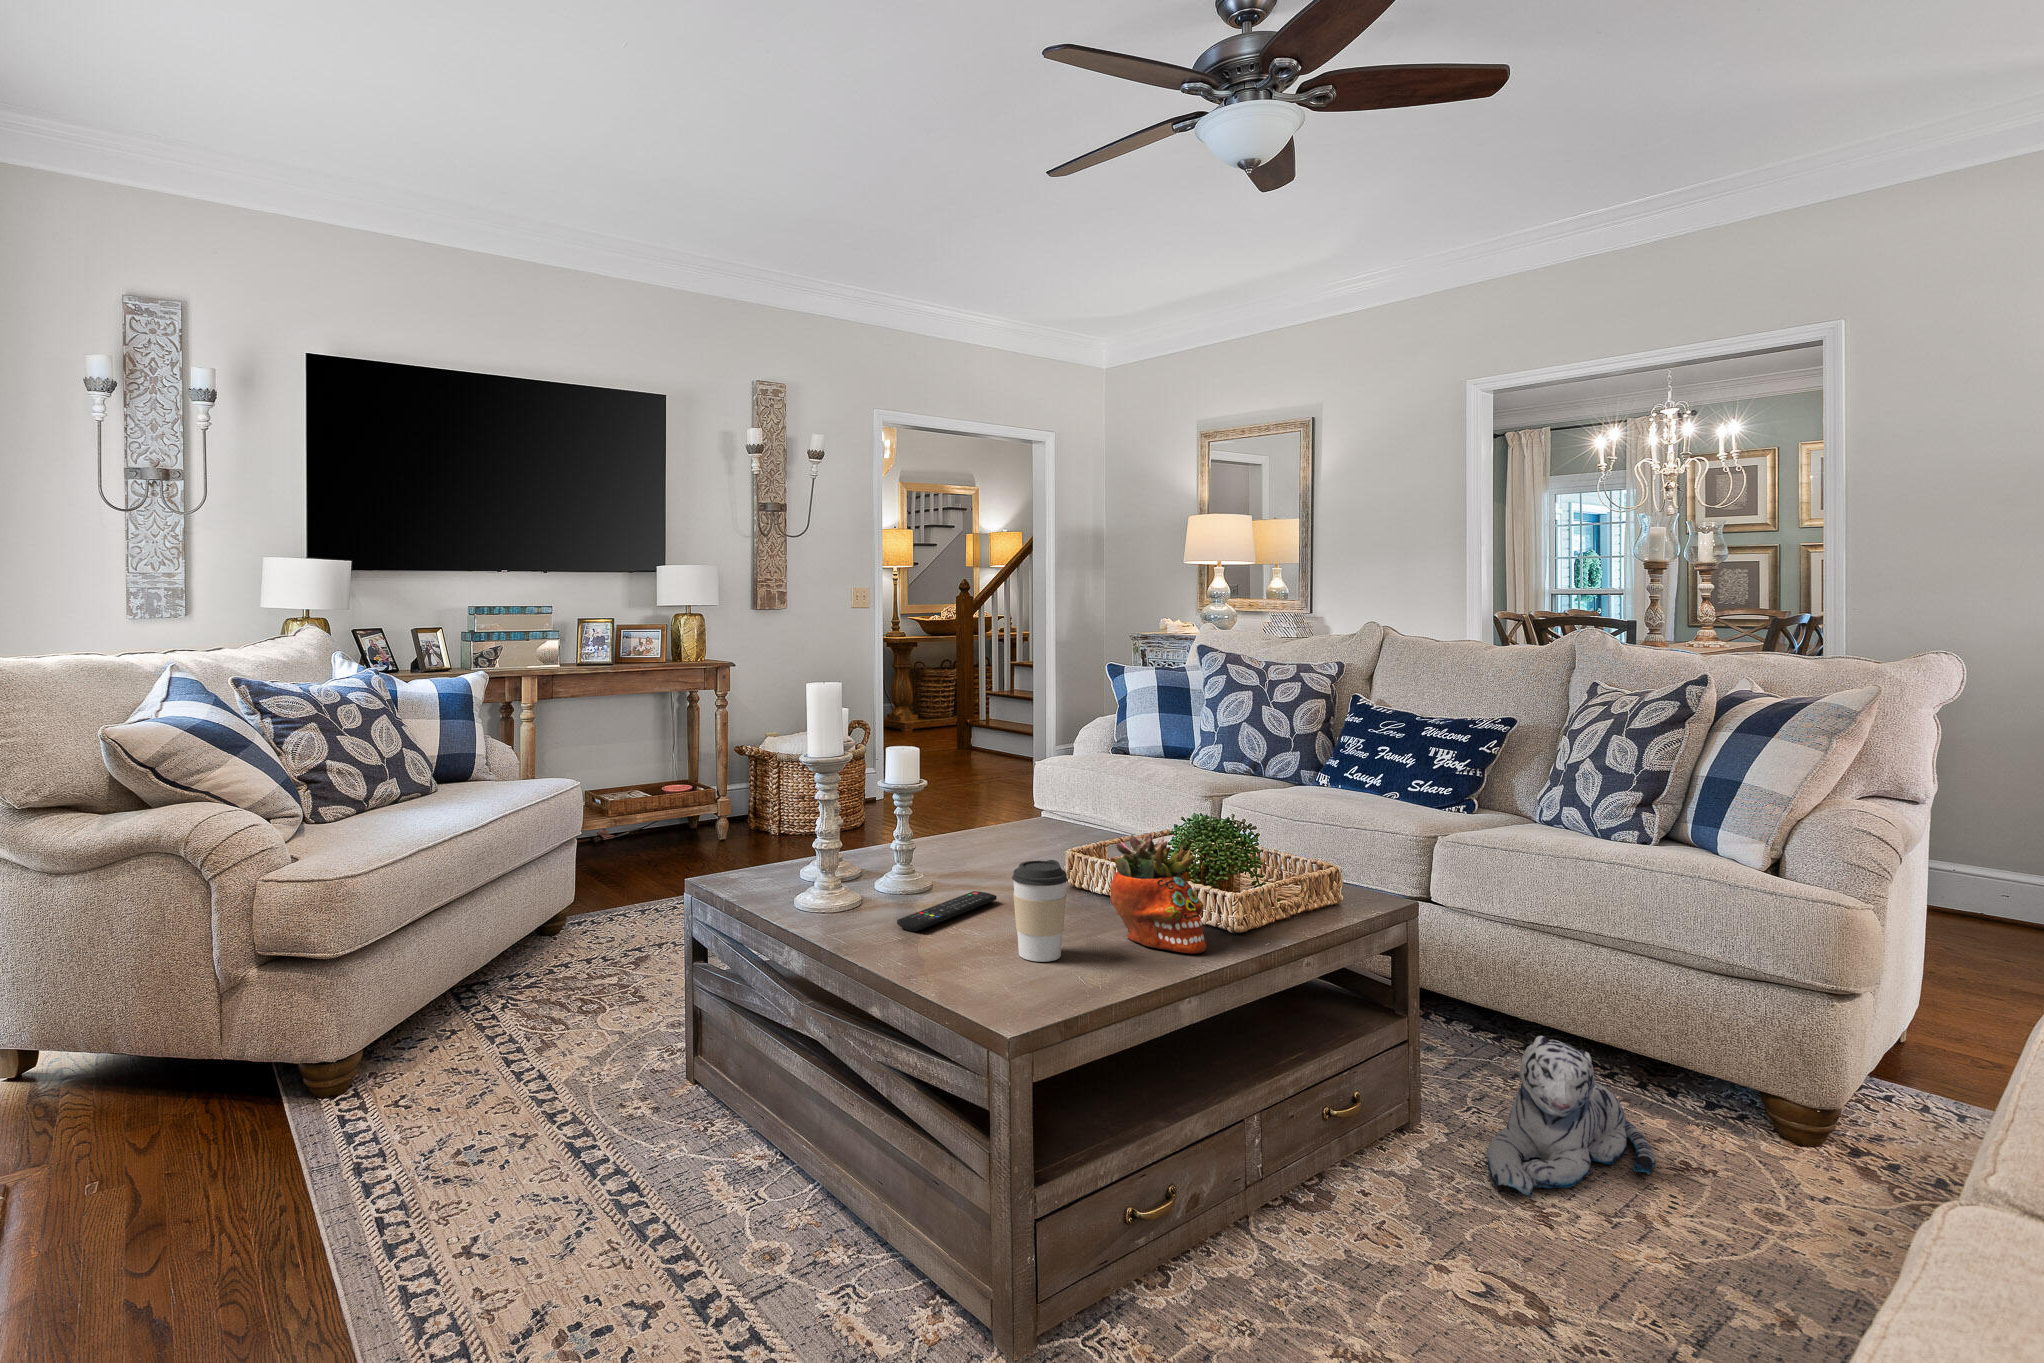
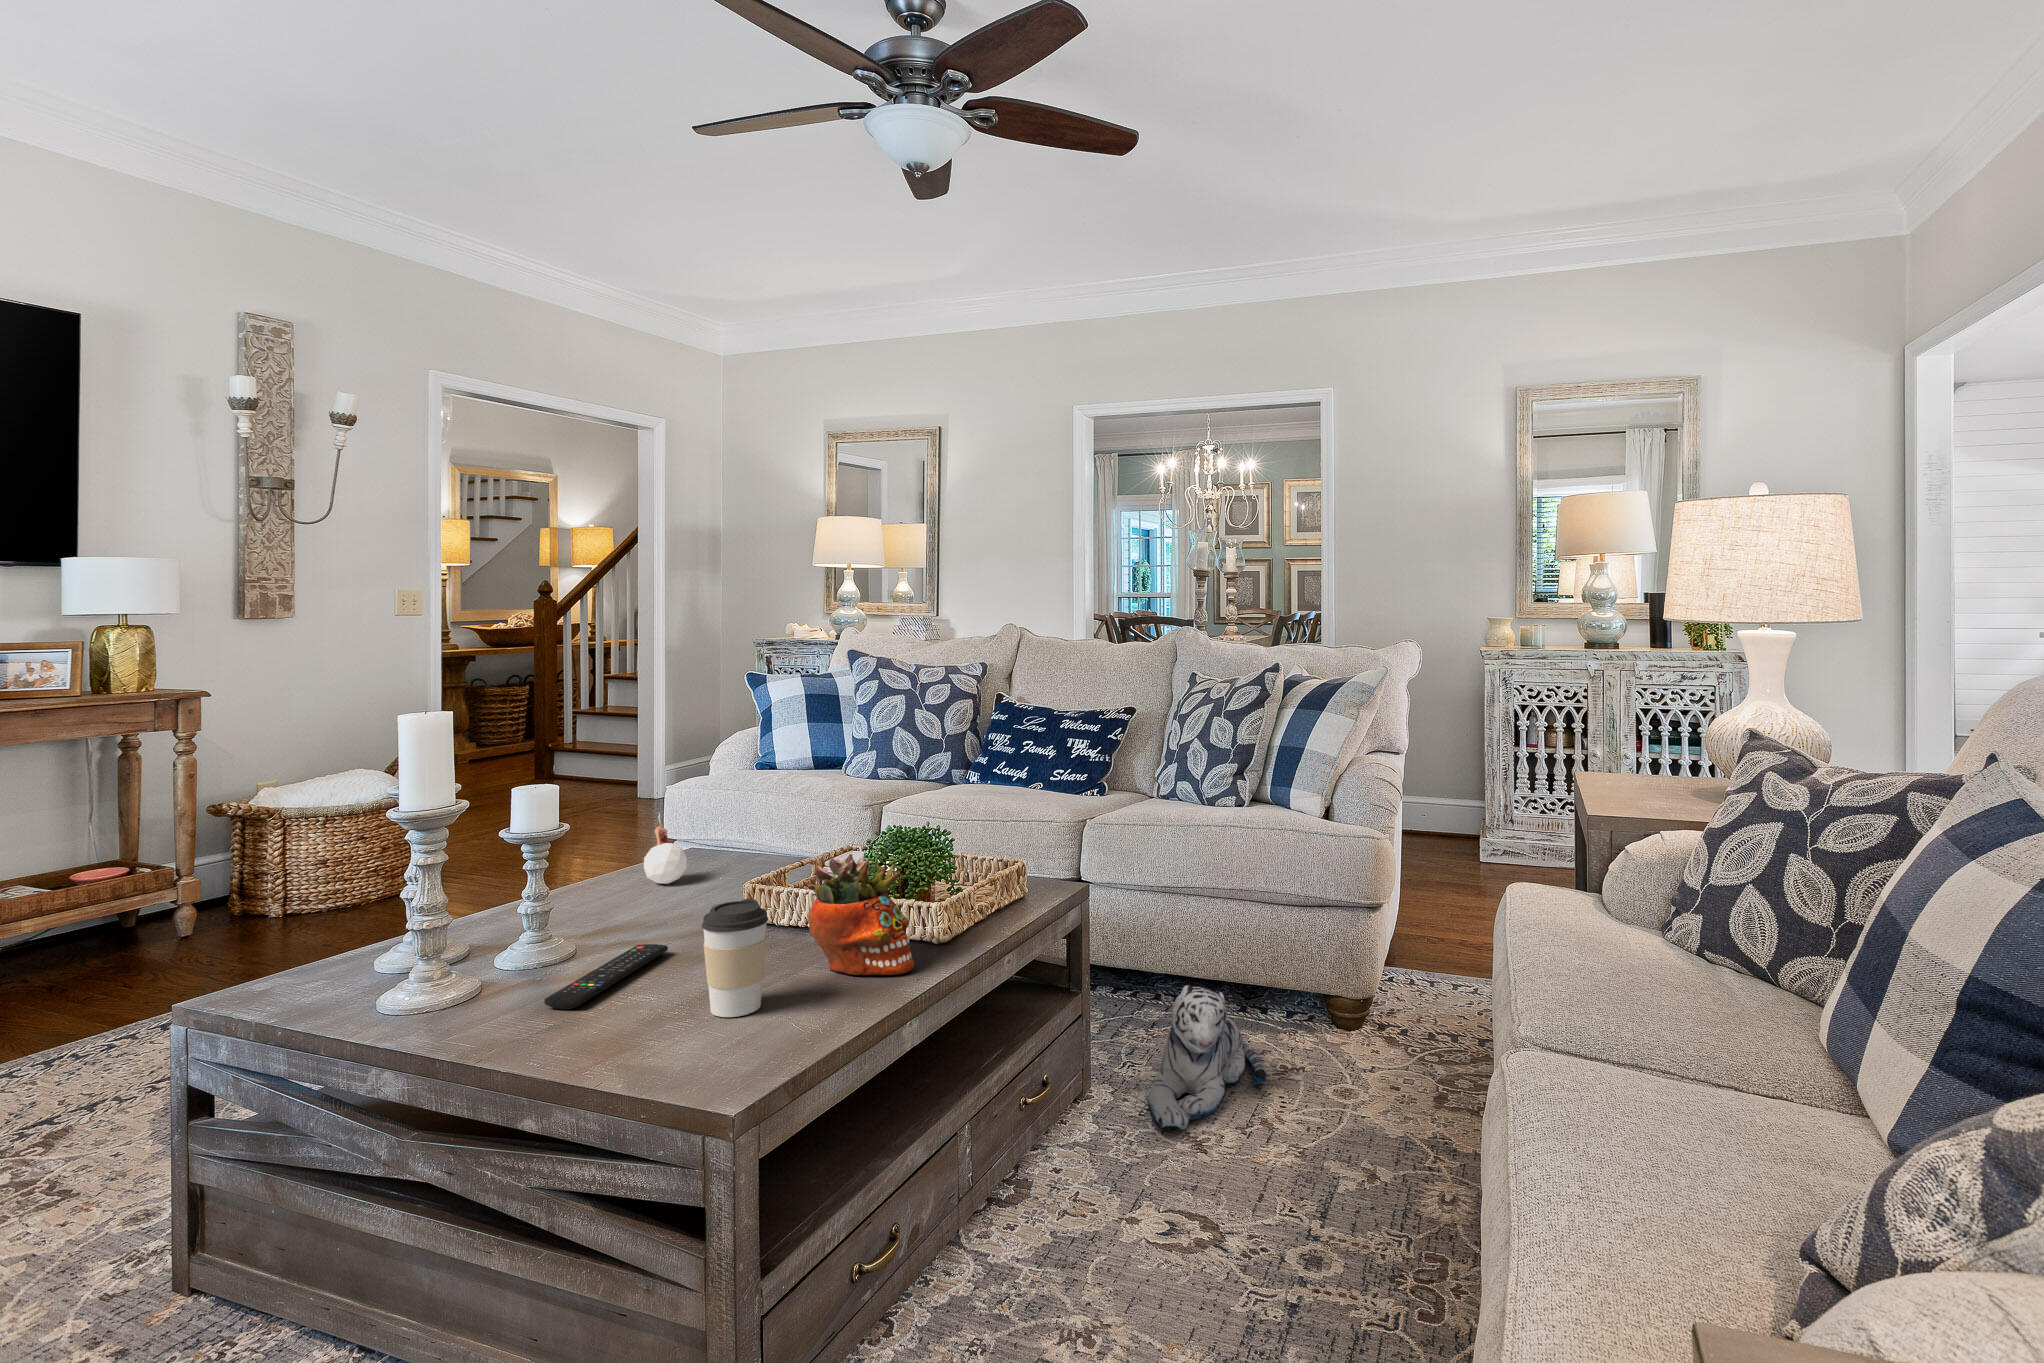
candle: none [991,783,1026,847] -> present [644,813,687,884]

